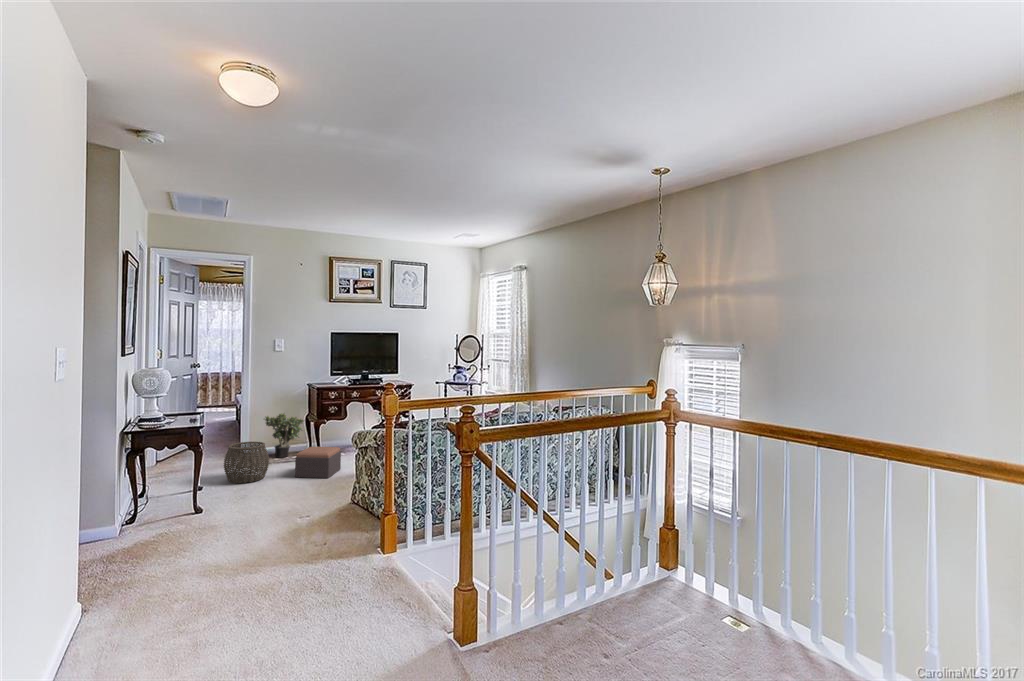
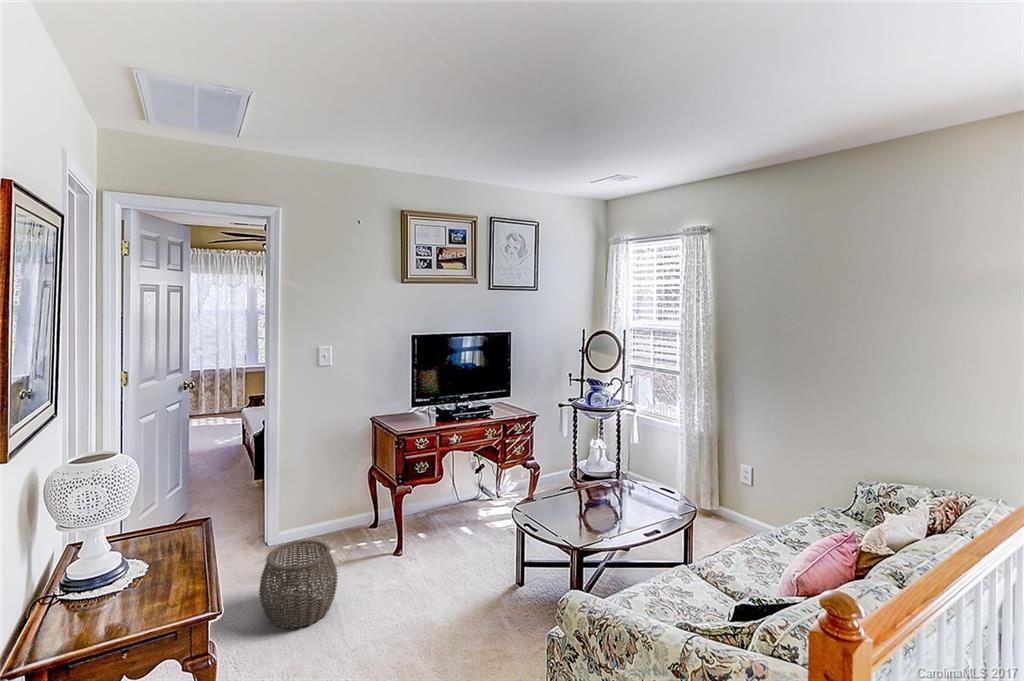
potted plant: present [265,413,303,458] -> none [308,467,371,539]
footstool: present [295,447,341,478] -> none [383,538,450,605]

